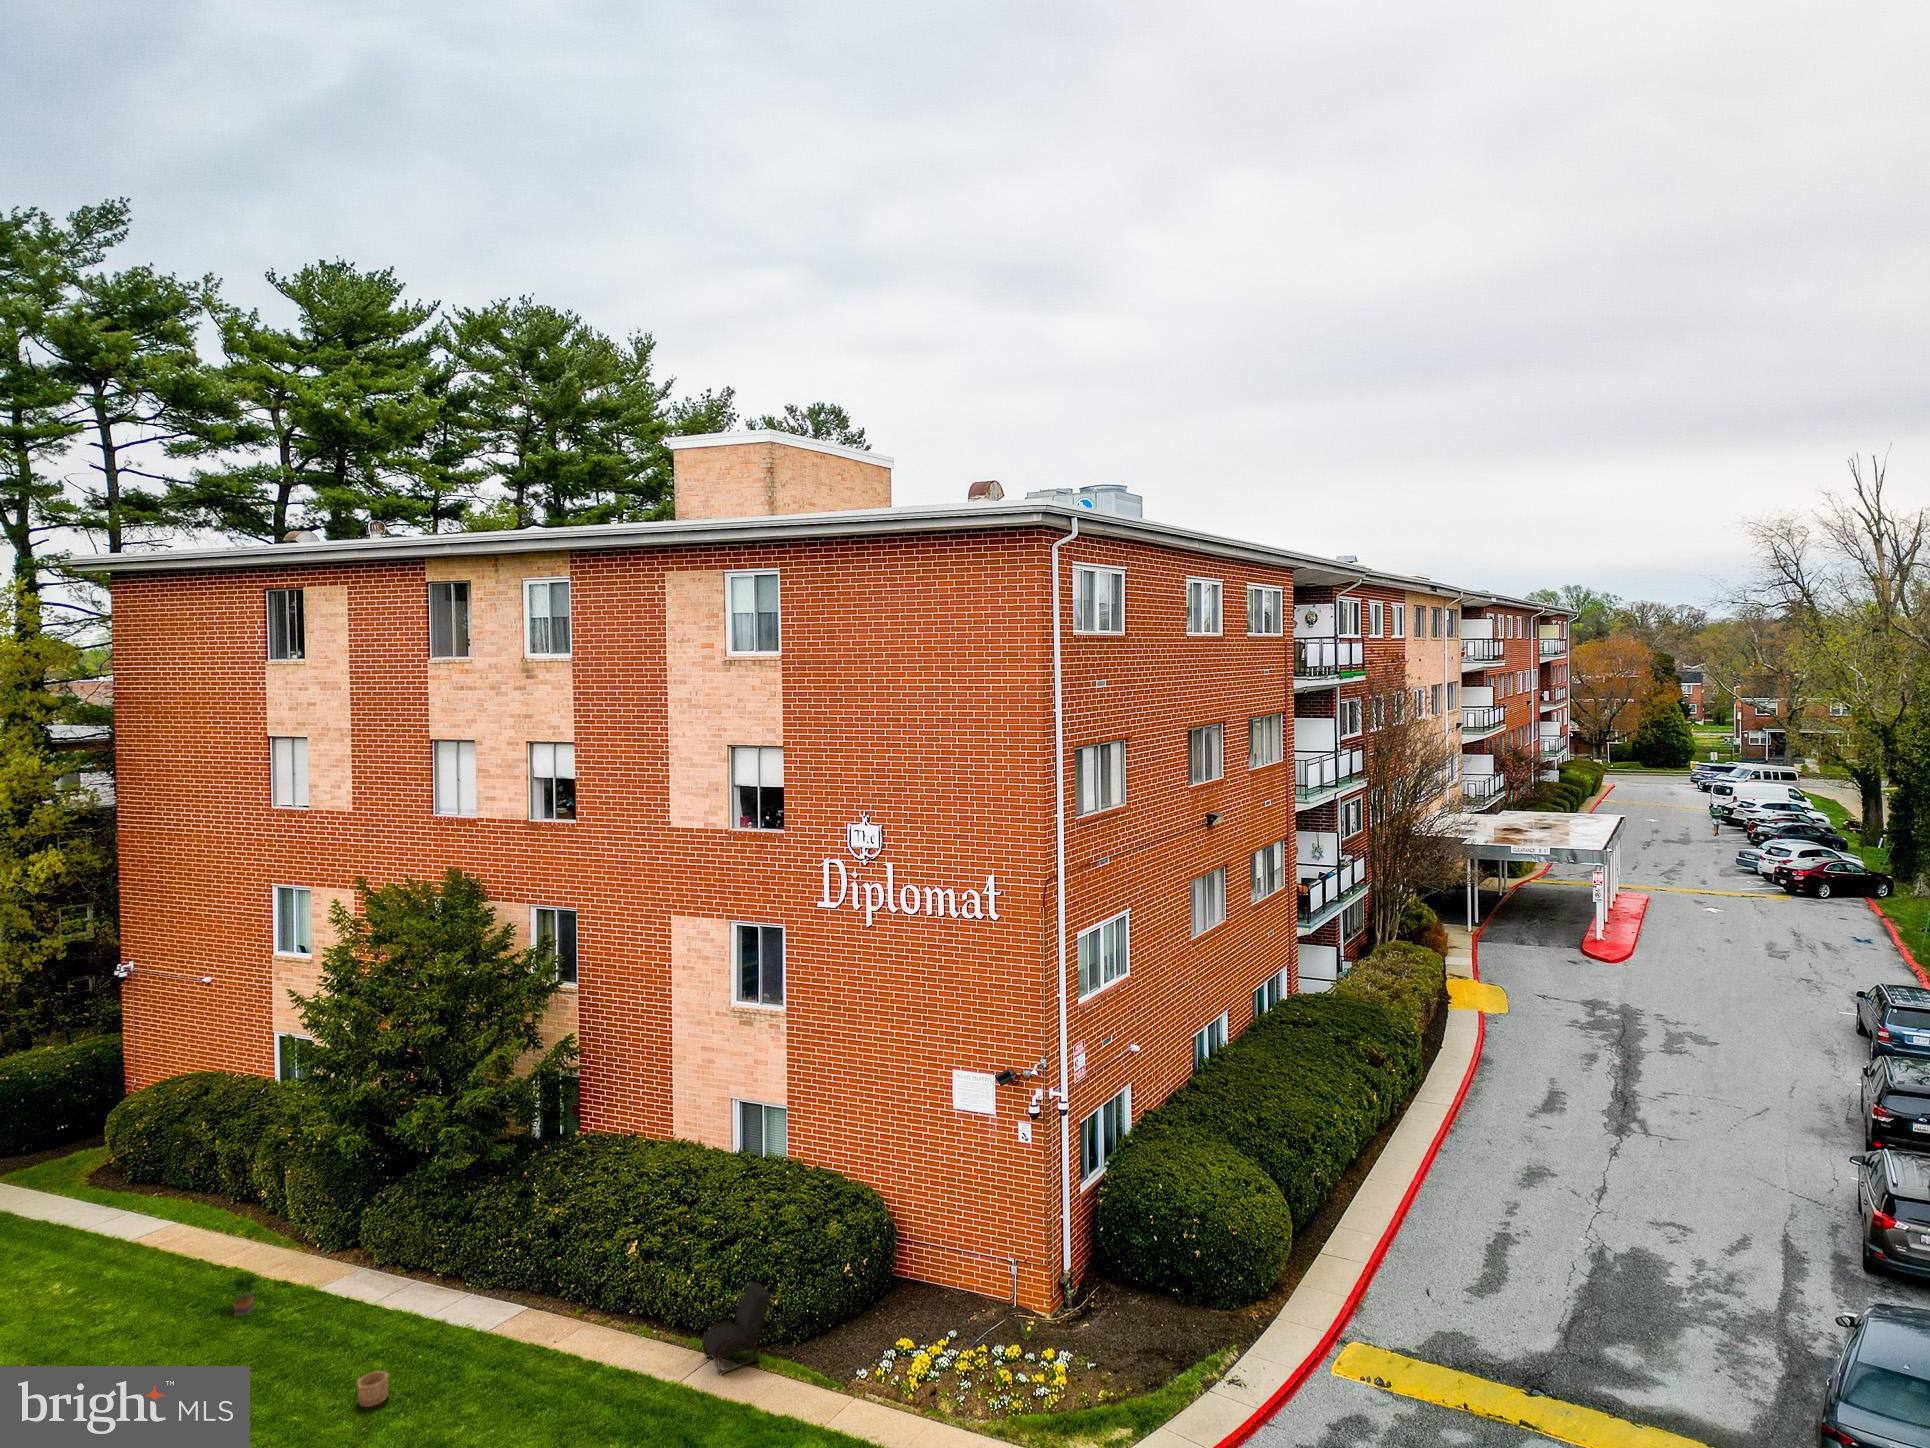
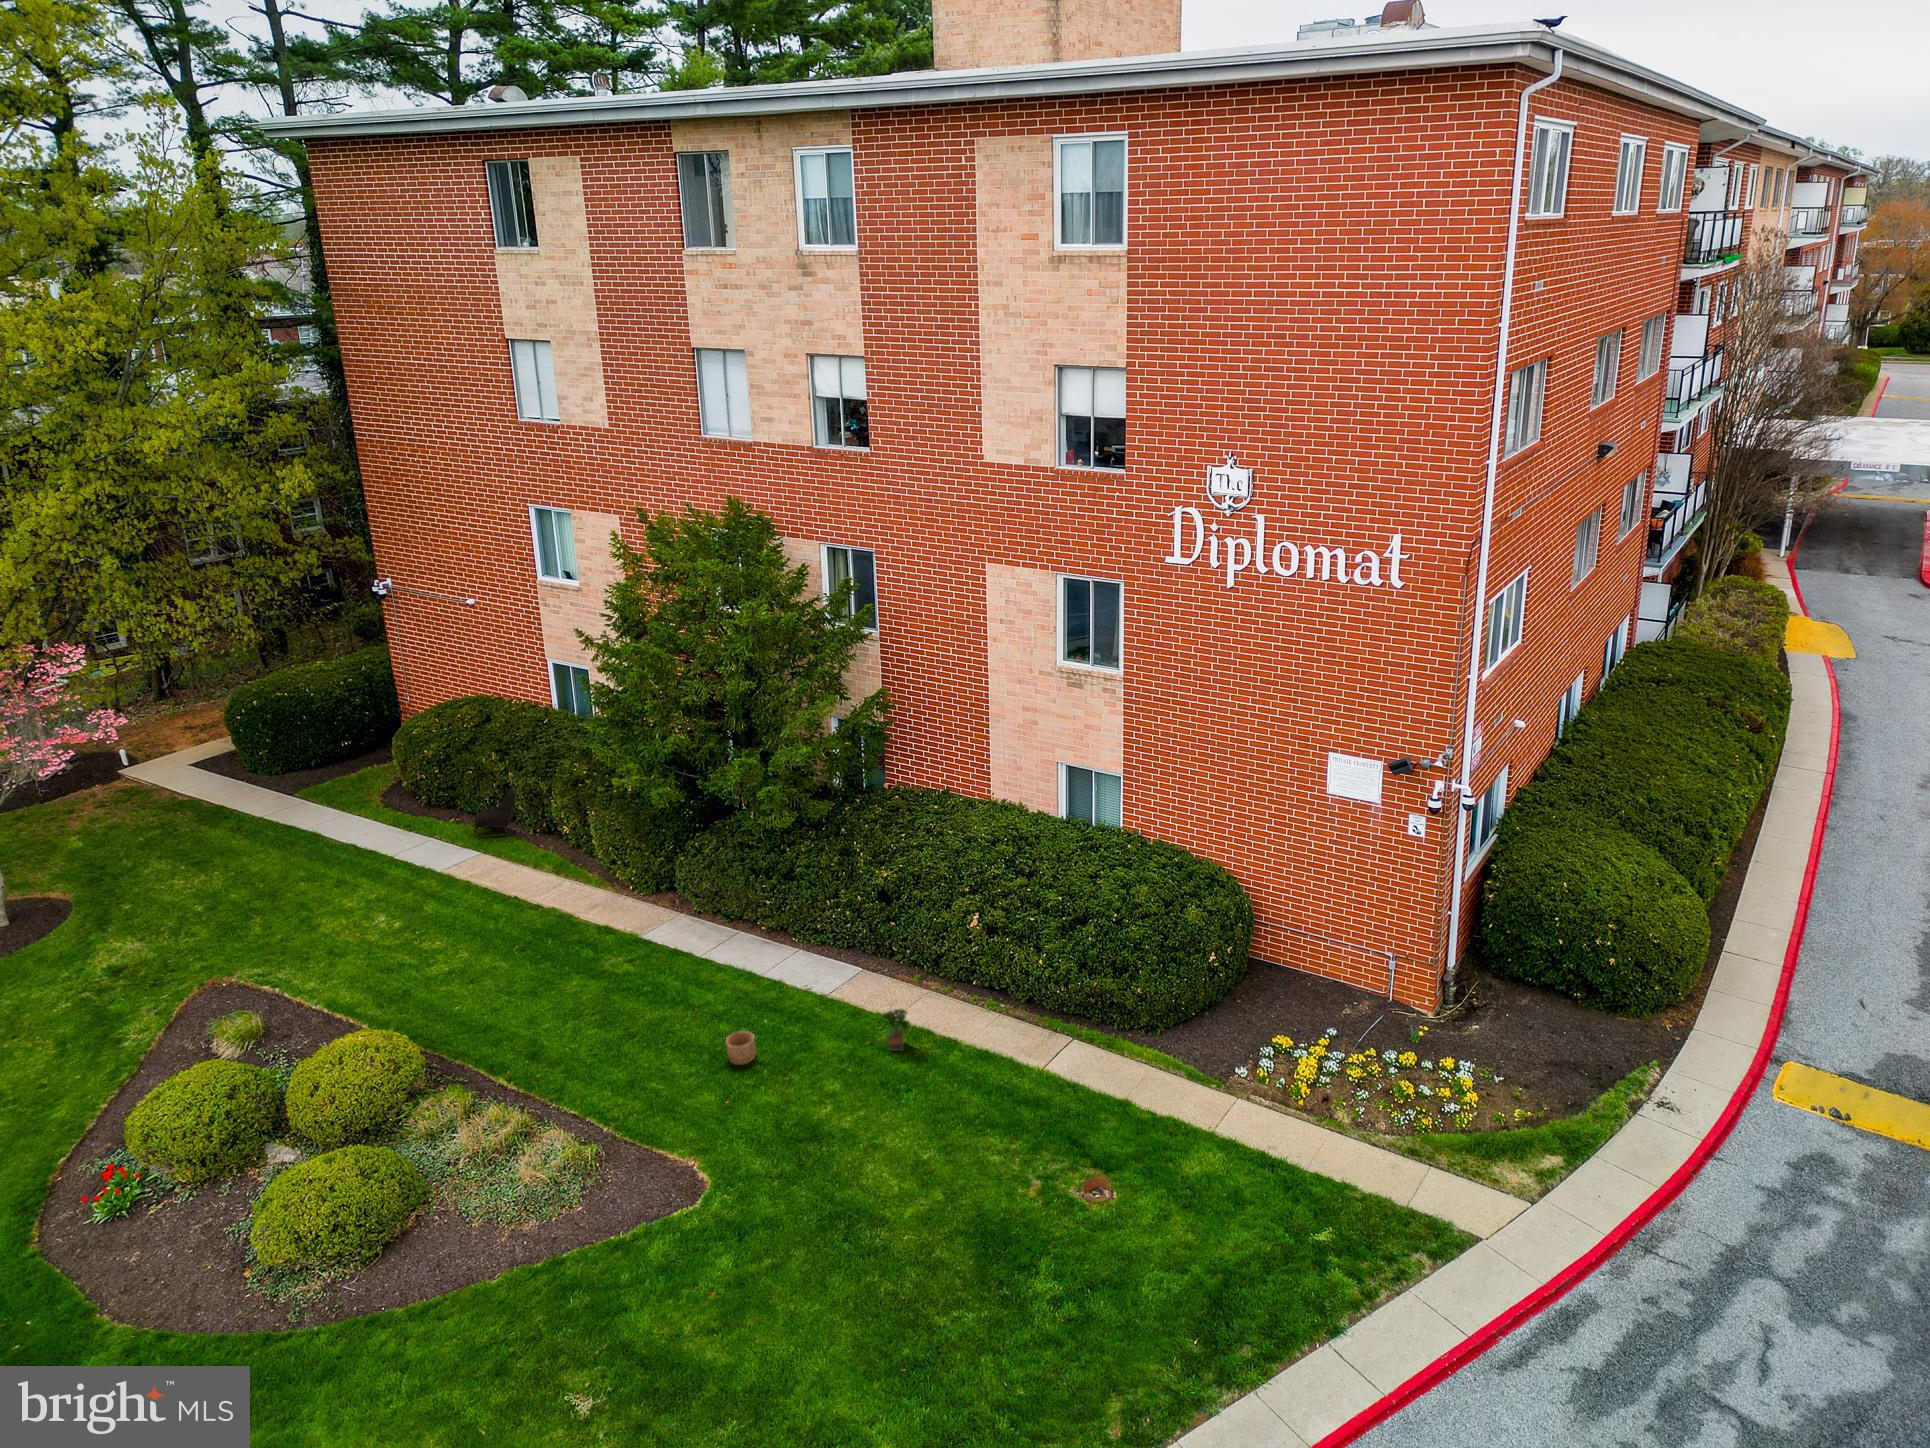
potted tree: present [232,1276,258,1316] -> present [883,1009,910,1051]
lounge chair: present [702,1282,772,1375] -> present [474,789,516,838]

